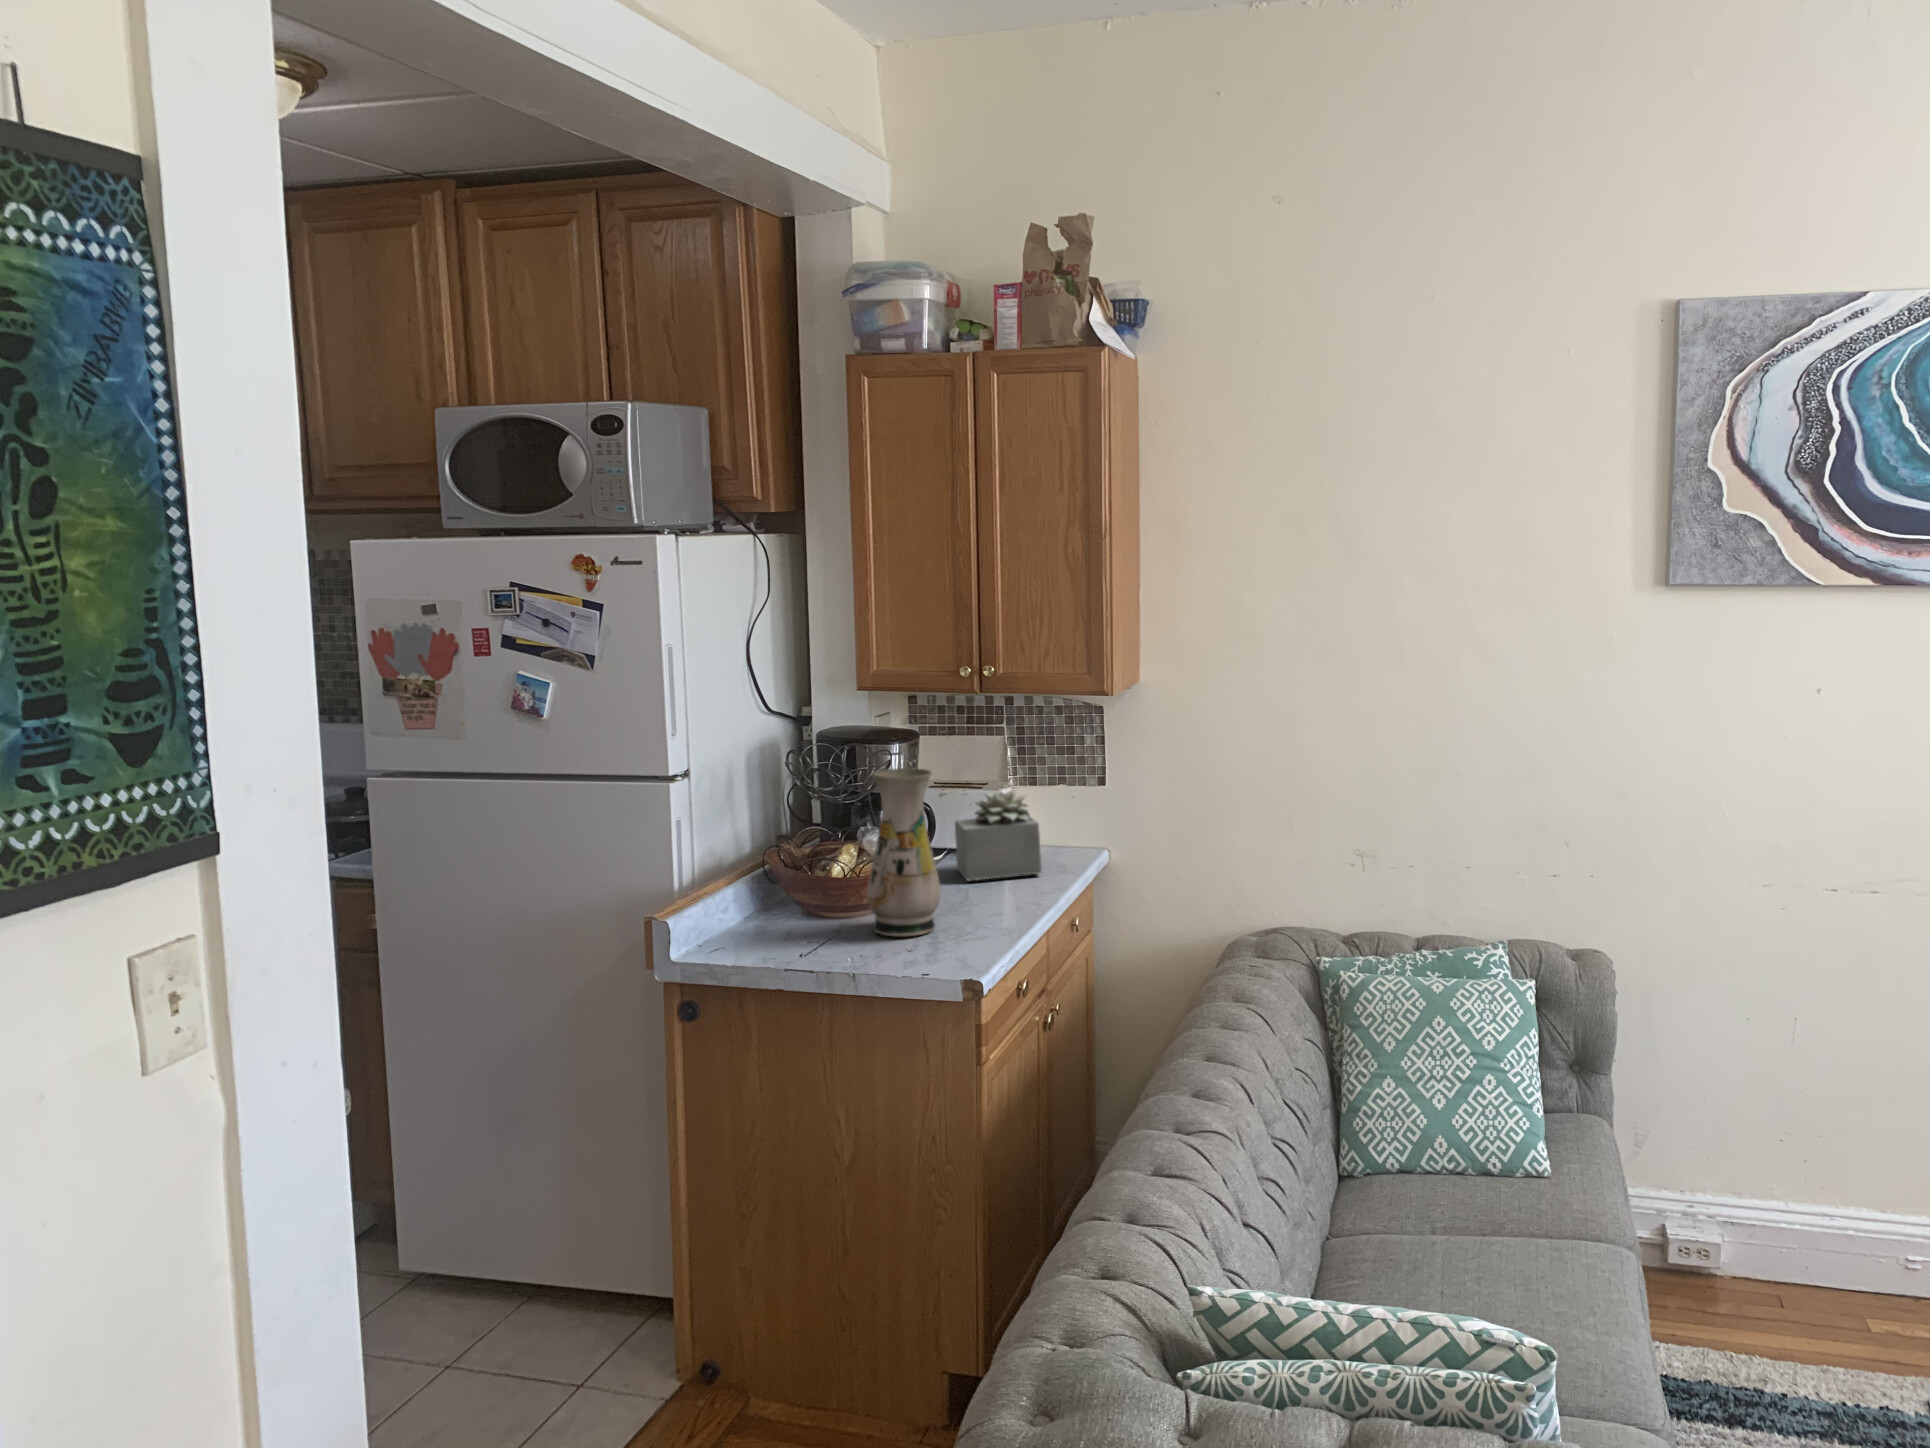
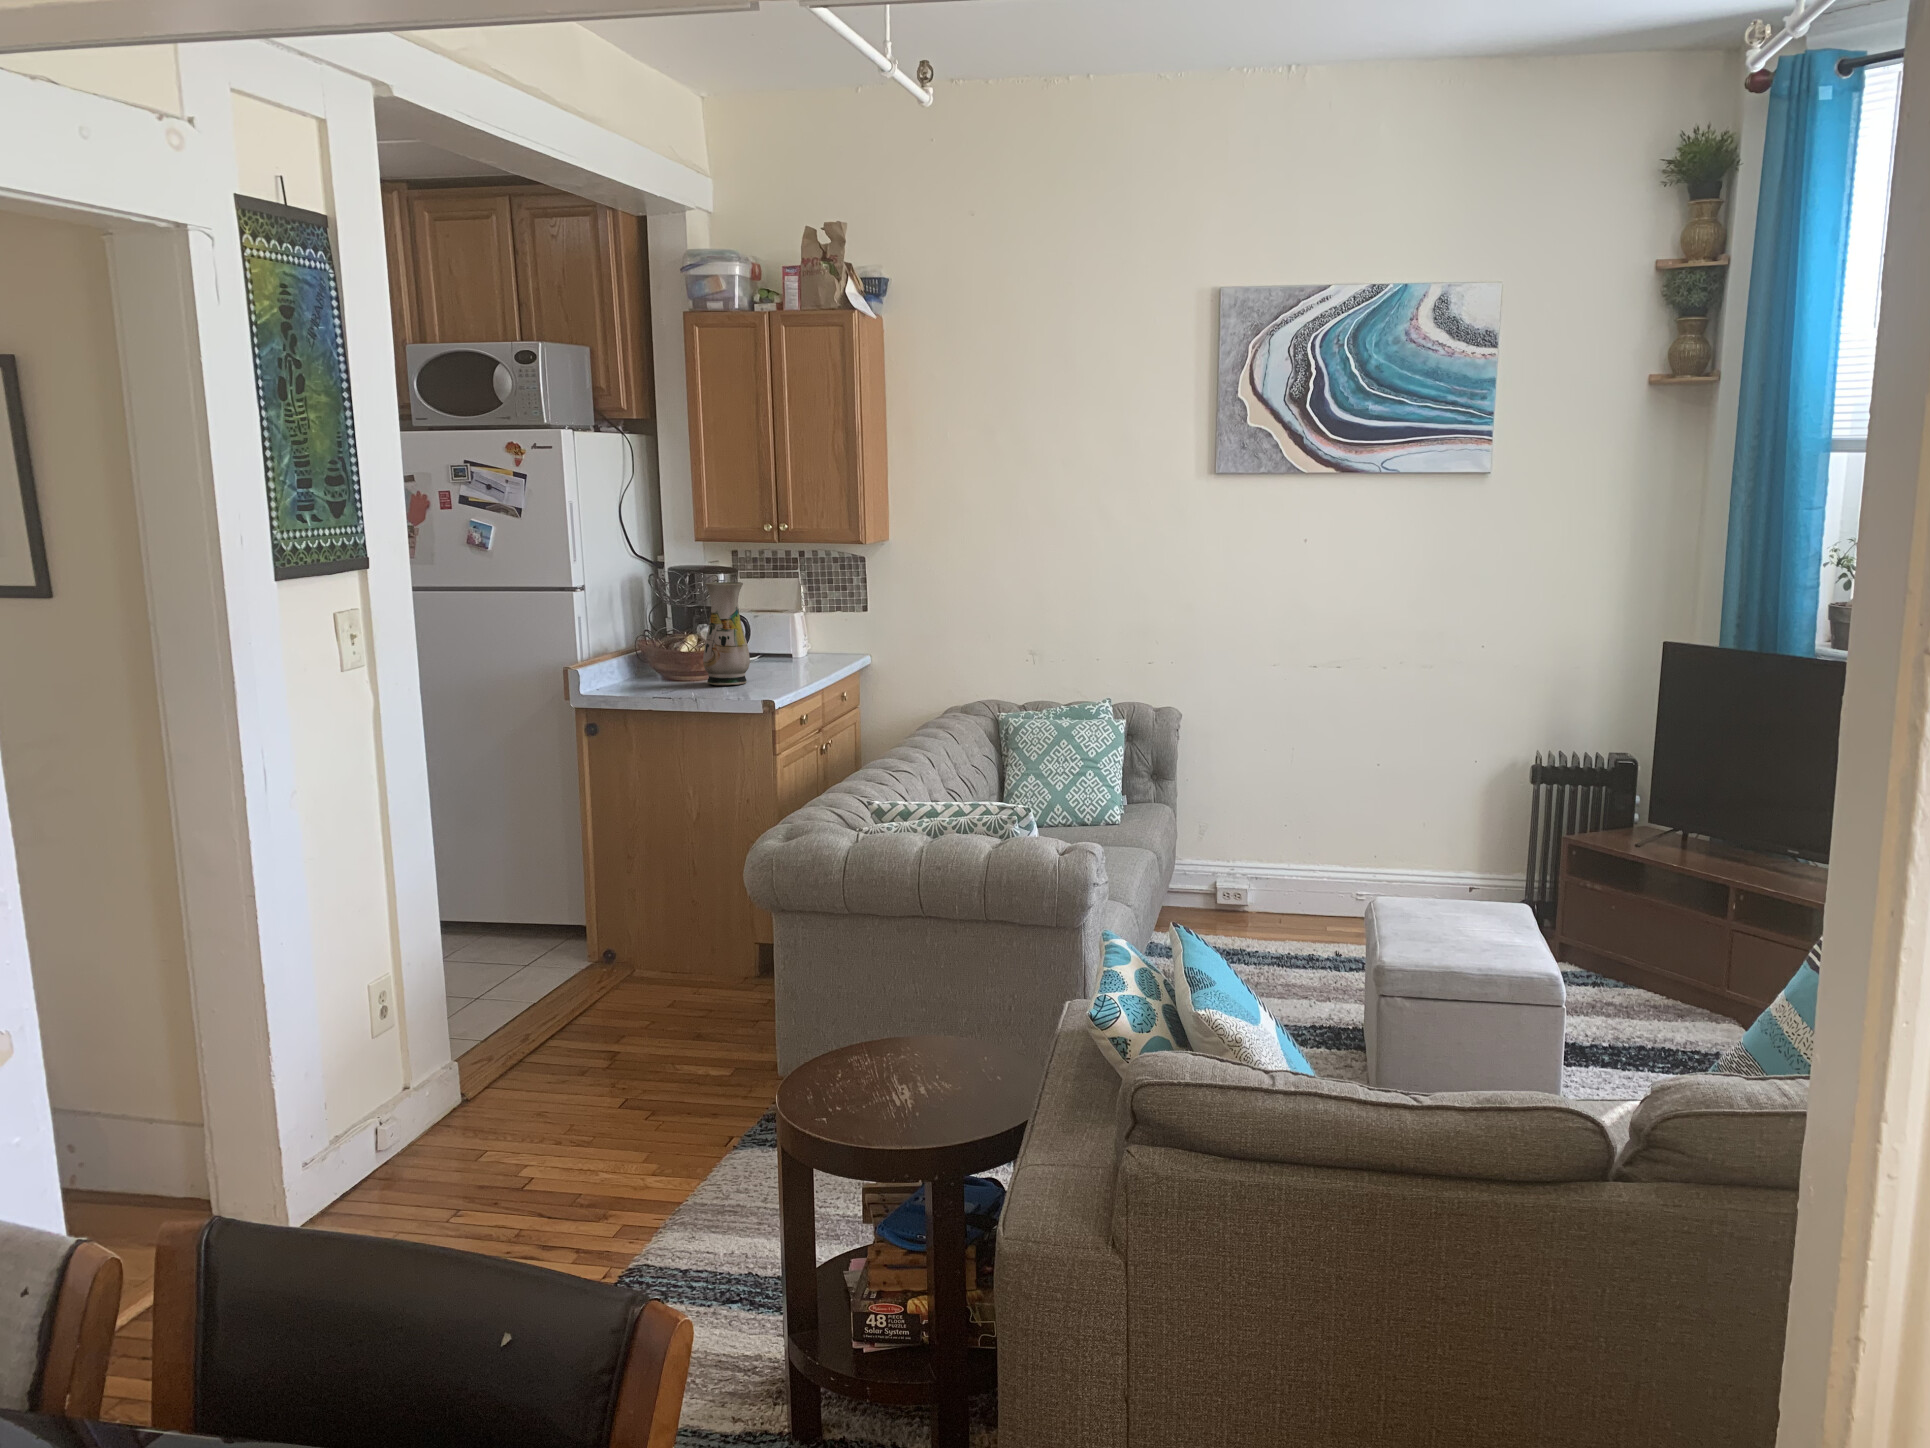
succulent plant: present [955,789,1041,880] -> none [763,607,821,666]

